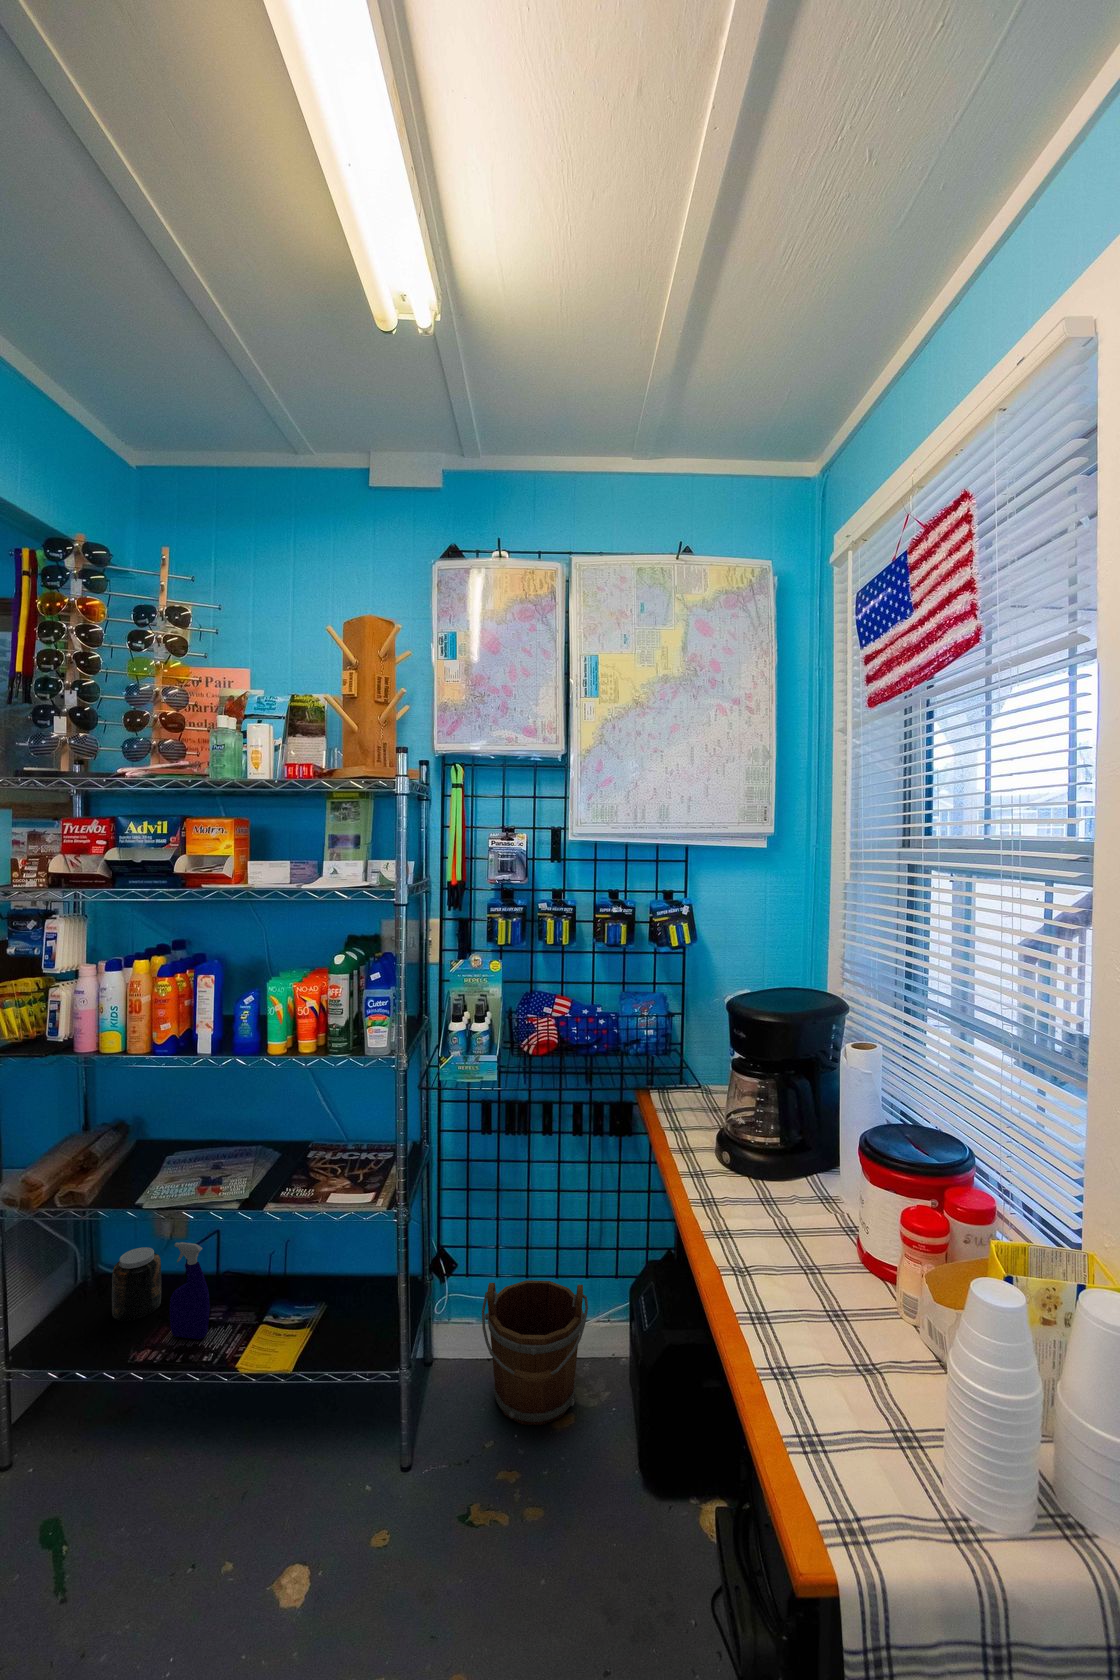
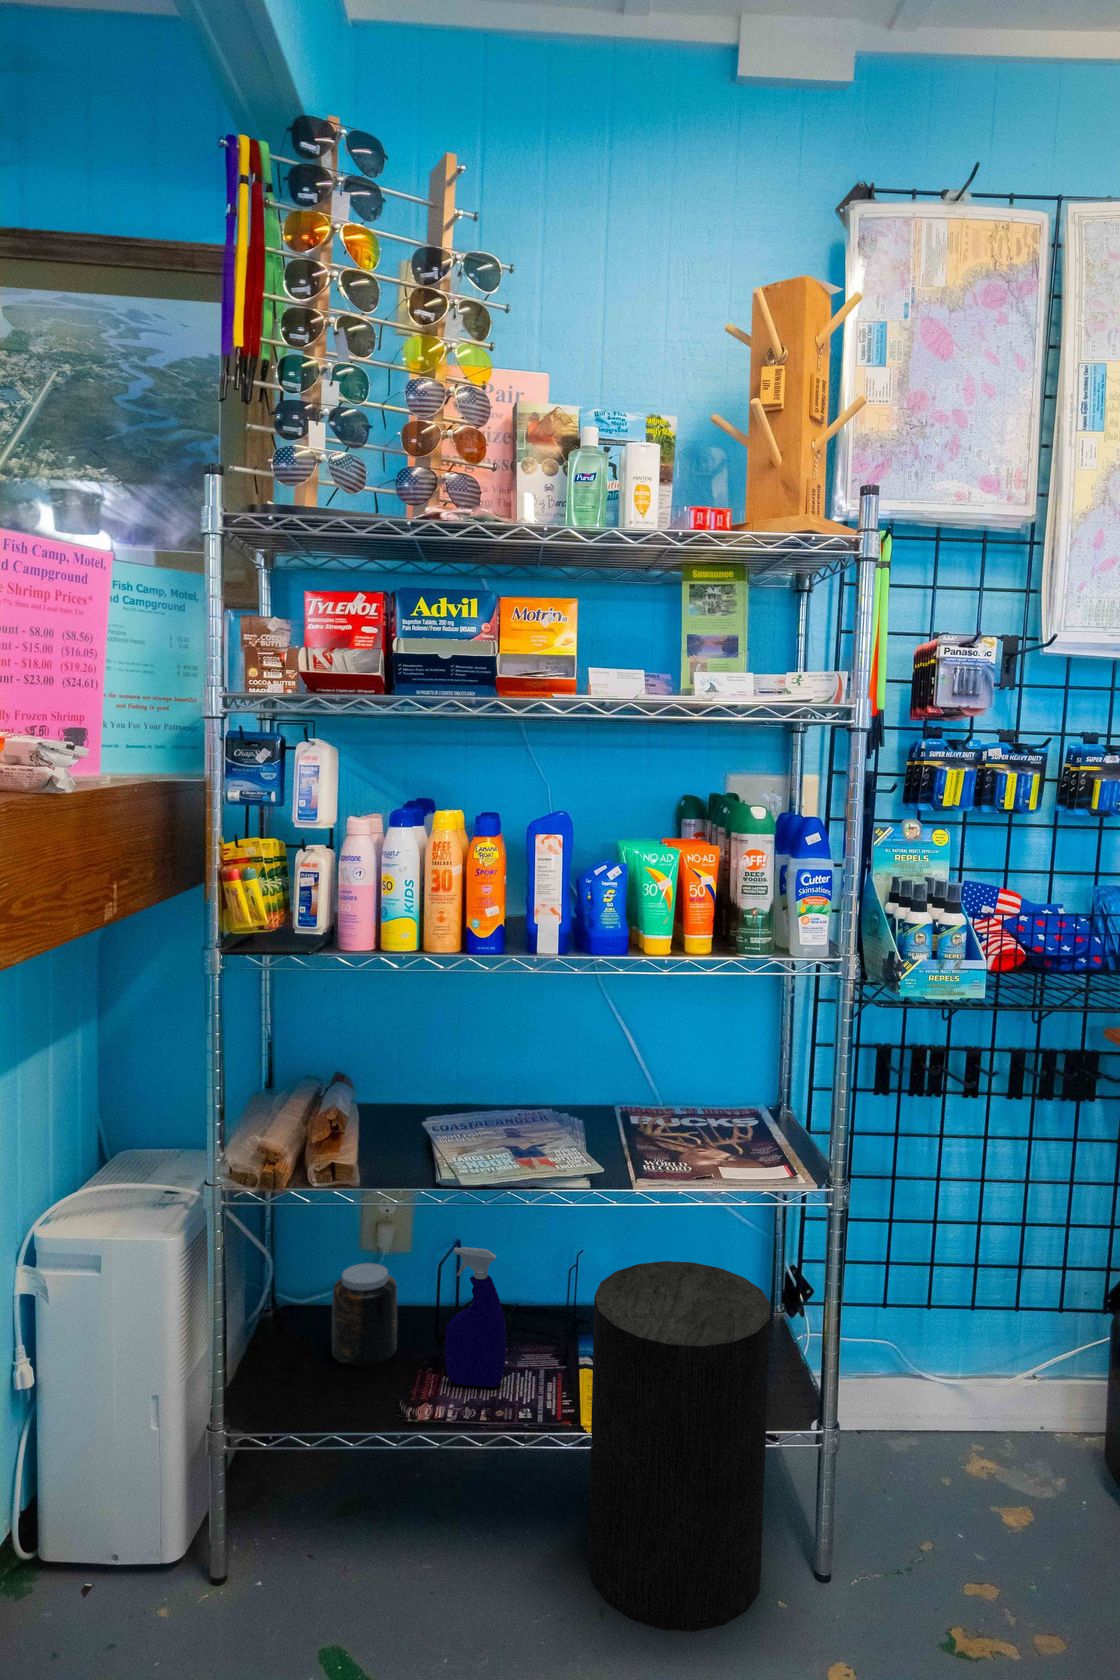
stool: none [230,1253,354,1526] -> present [588,1261,771,1631]
bucket: present [482,1280,588,1425] -> none [893,1311,1056,1506]

